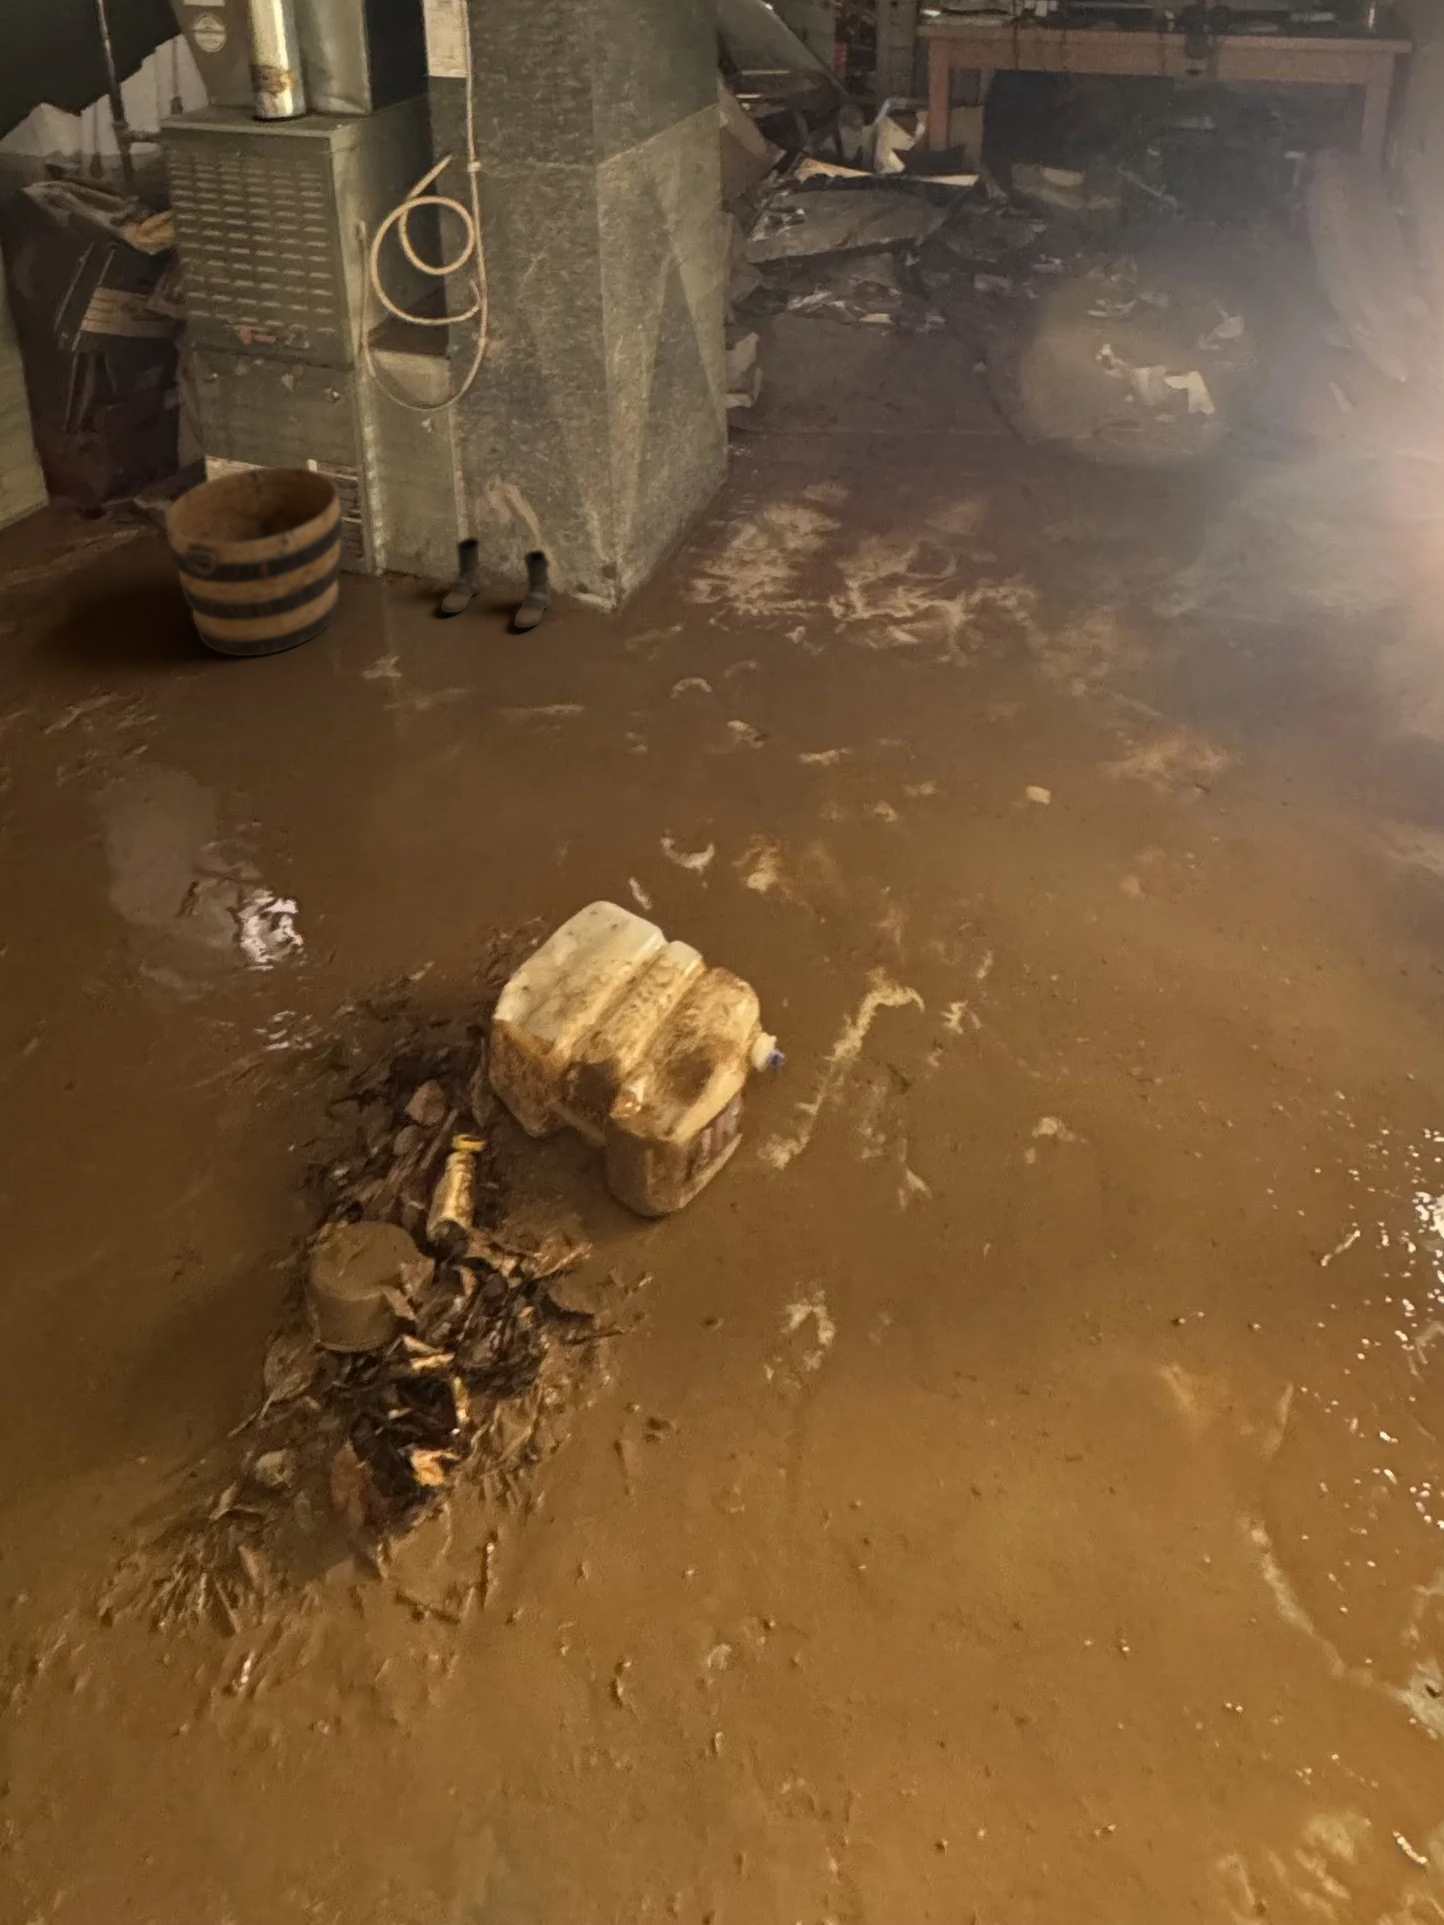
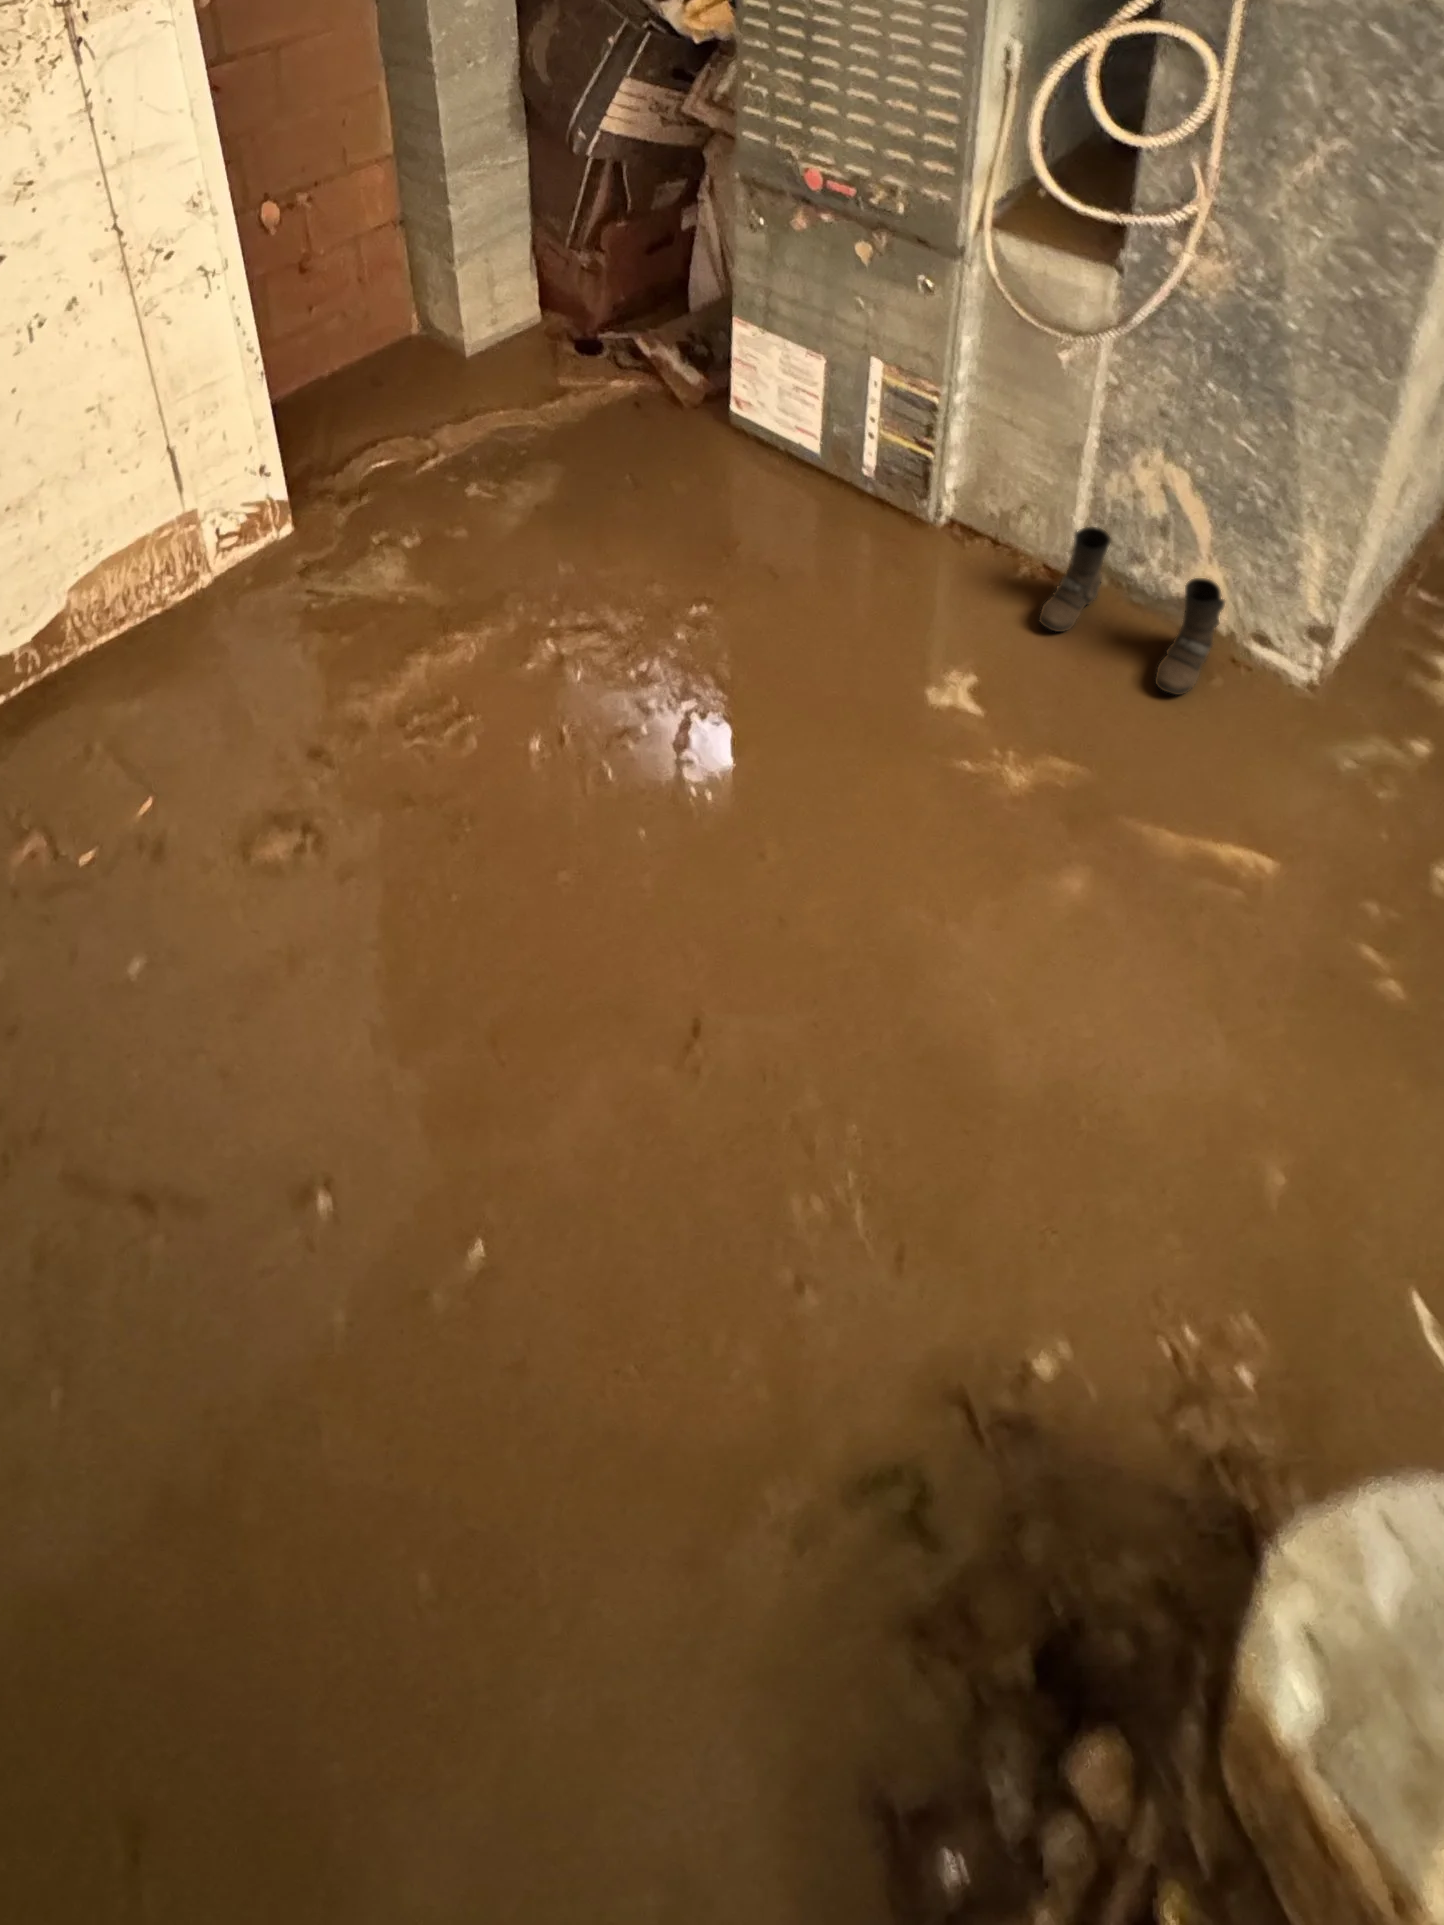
bucket: present [166,466,342,656] -> none [686,363,921,628]

